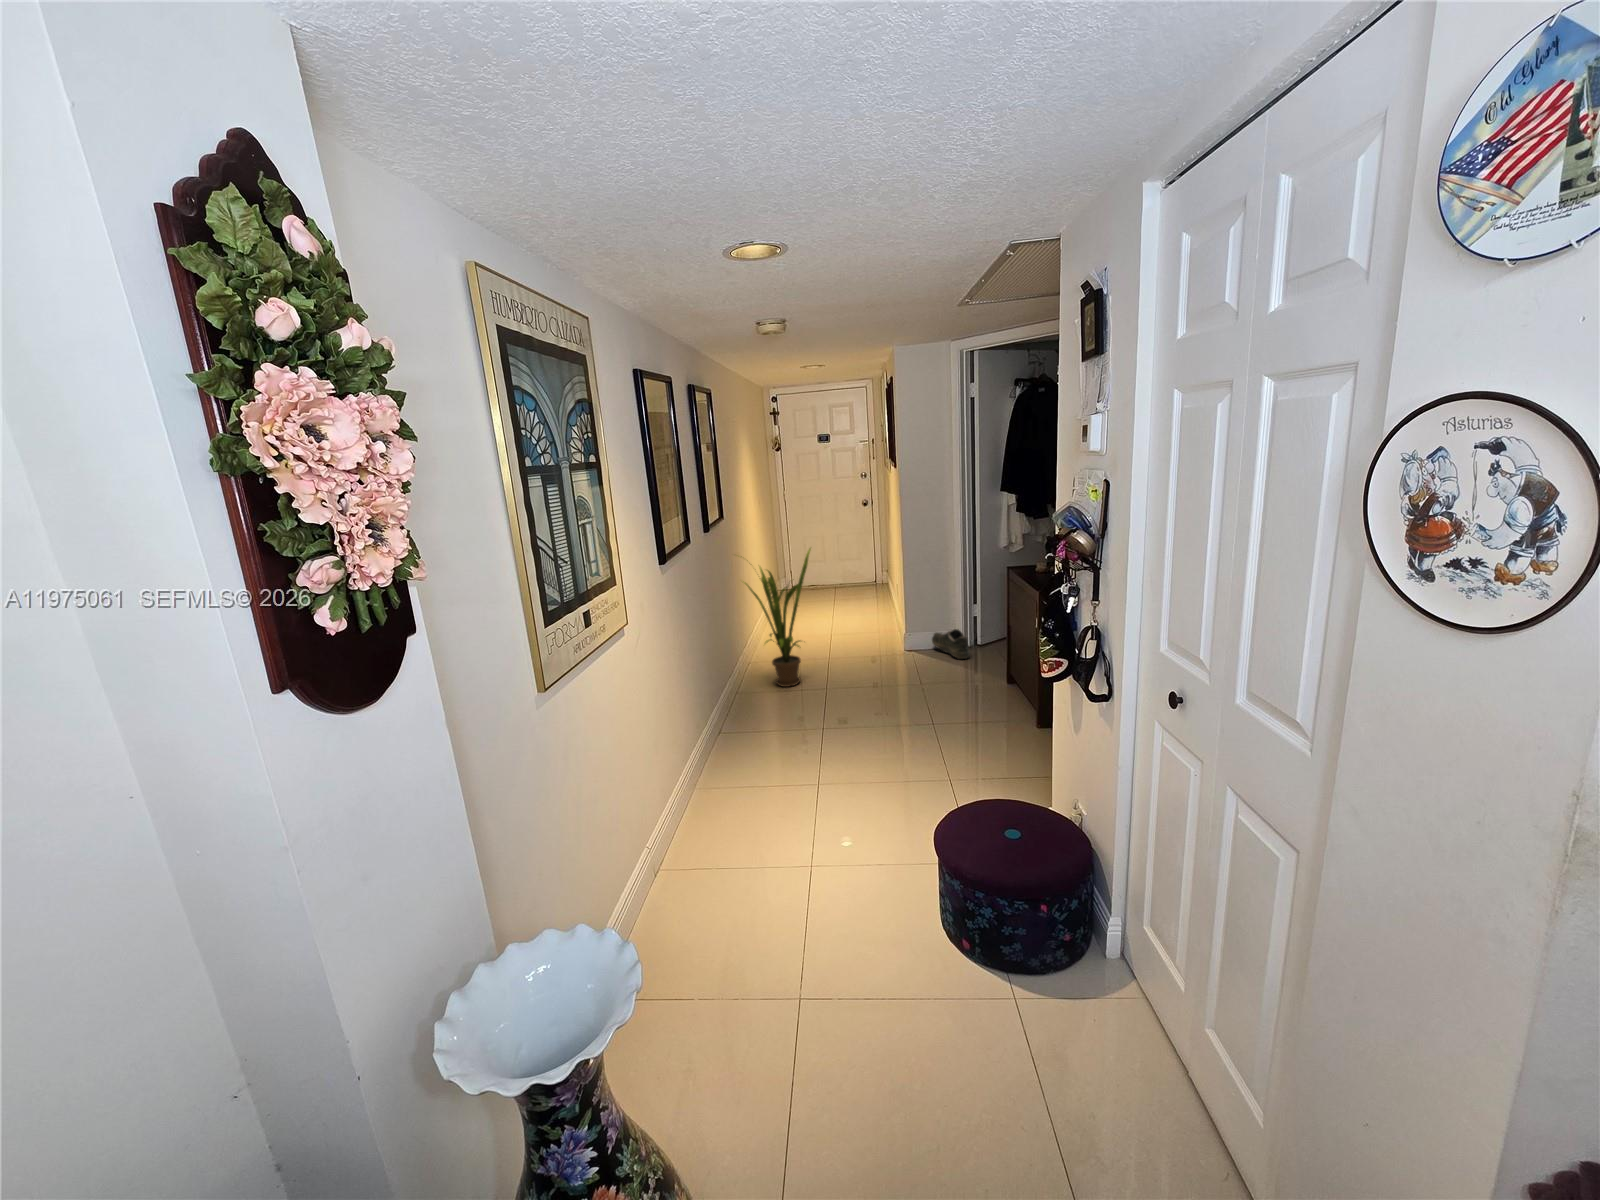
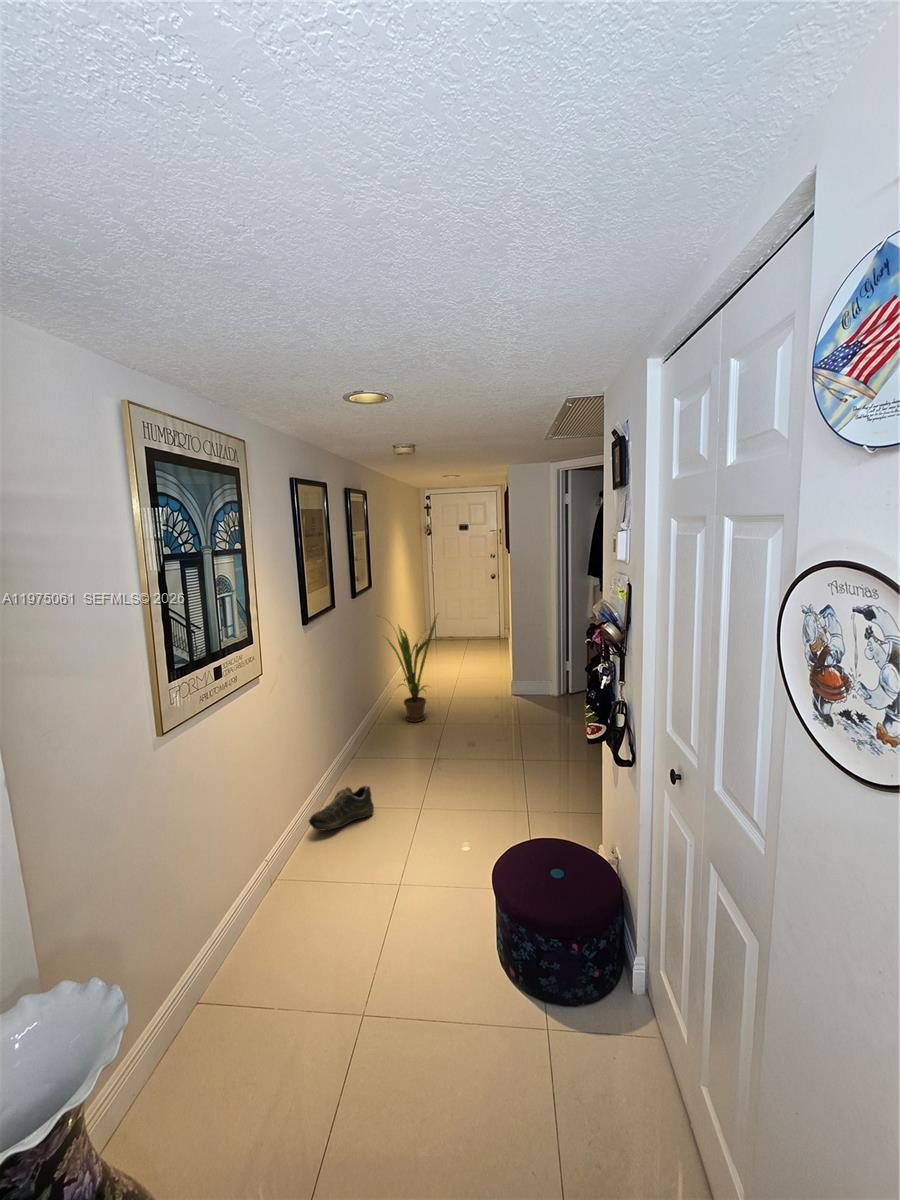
shoe: present [932,629,970,659] -> present [309,786,374,830]

